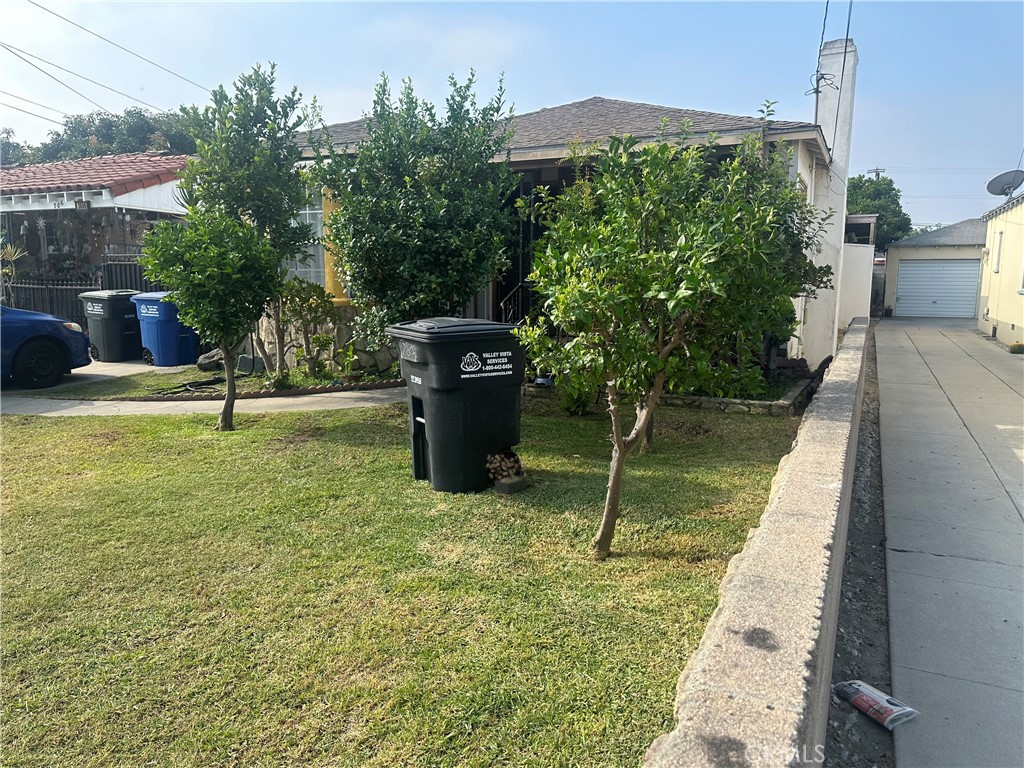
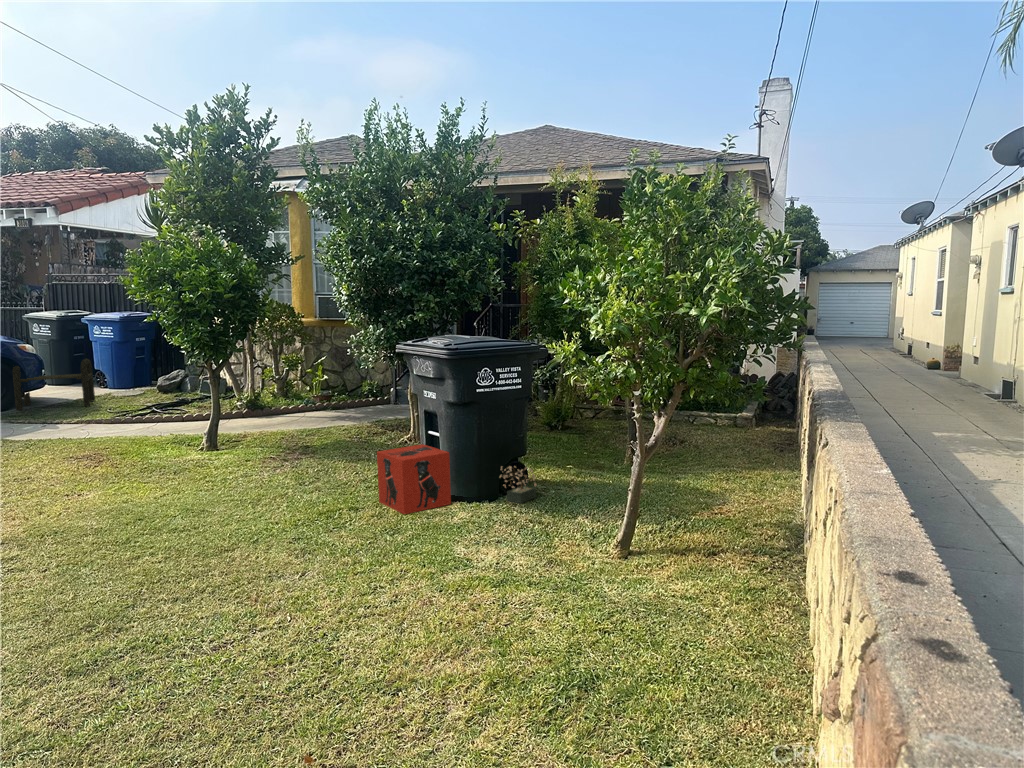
bench: none [59,336,138,386] -> present [13,359,95,411]
storage box: none [362,430,436,503] -> present [377,444,451,514]

